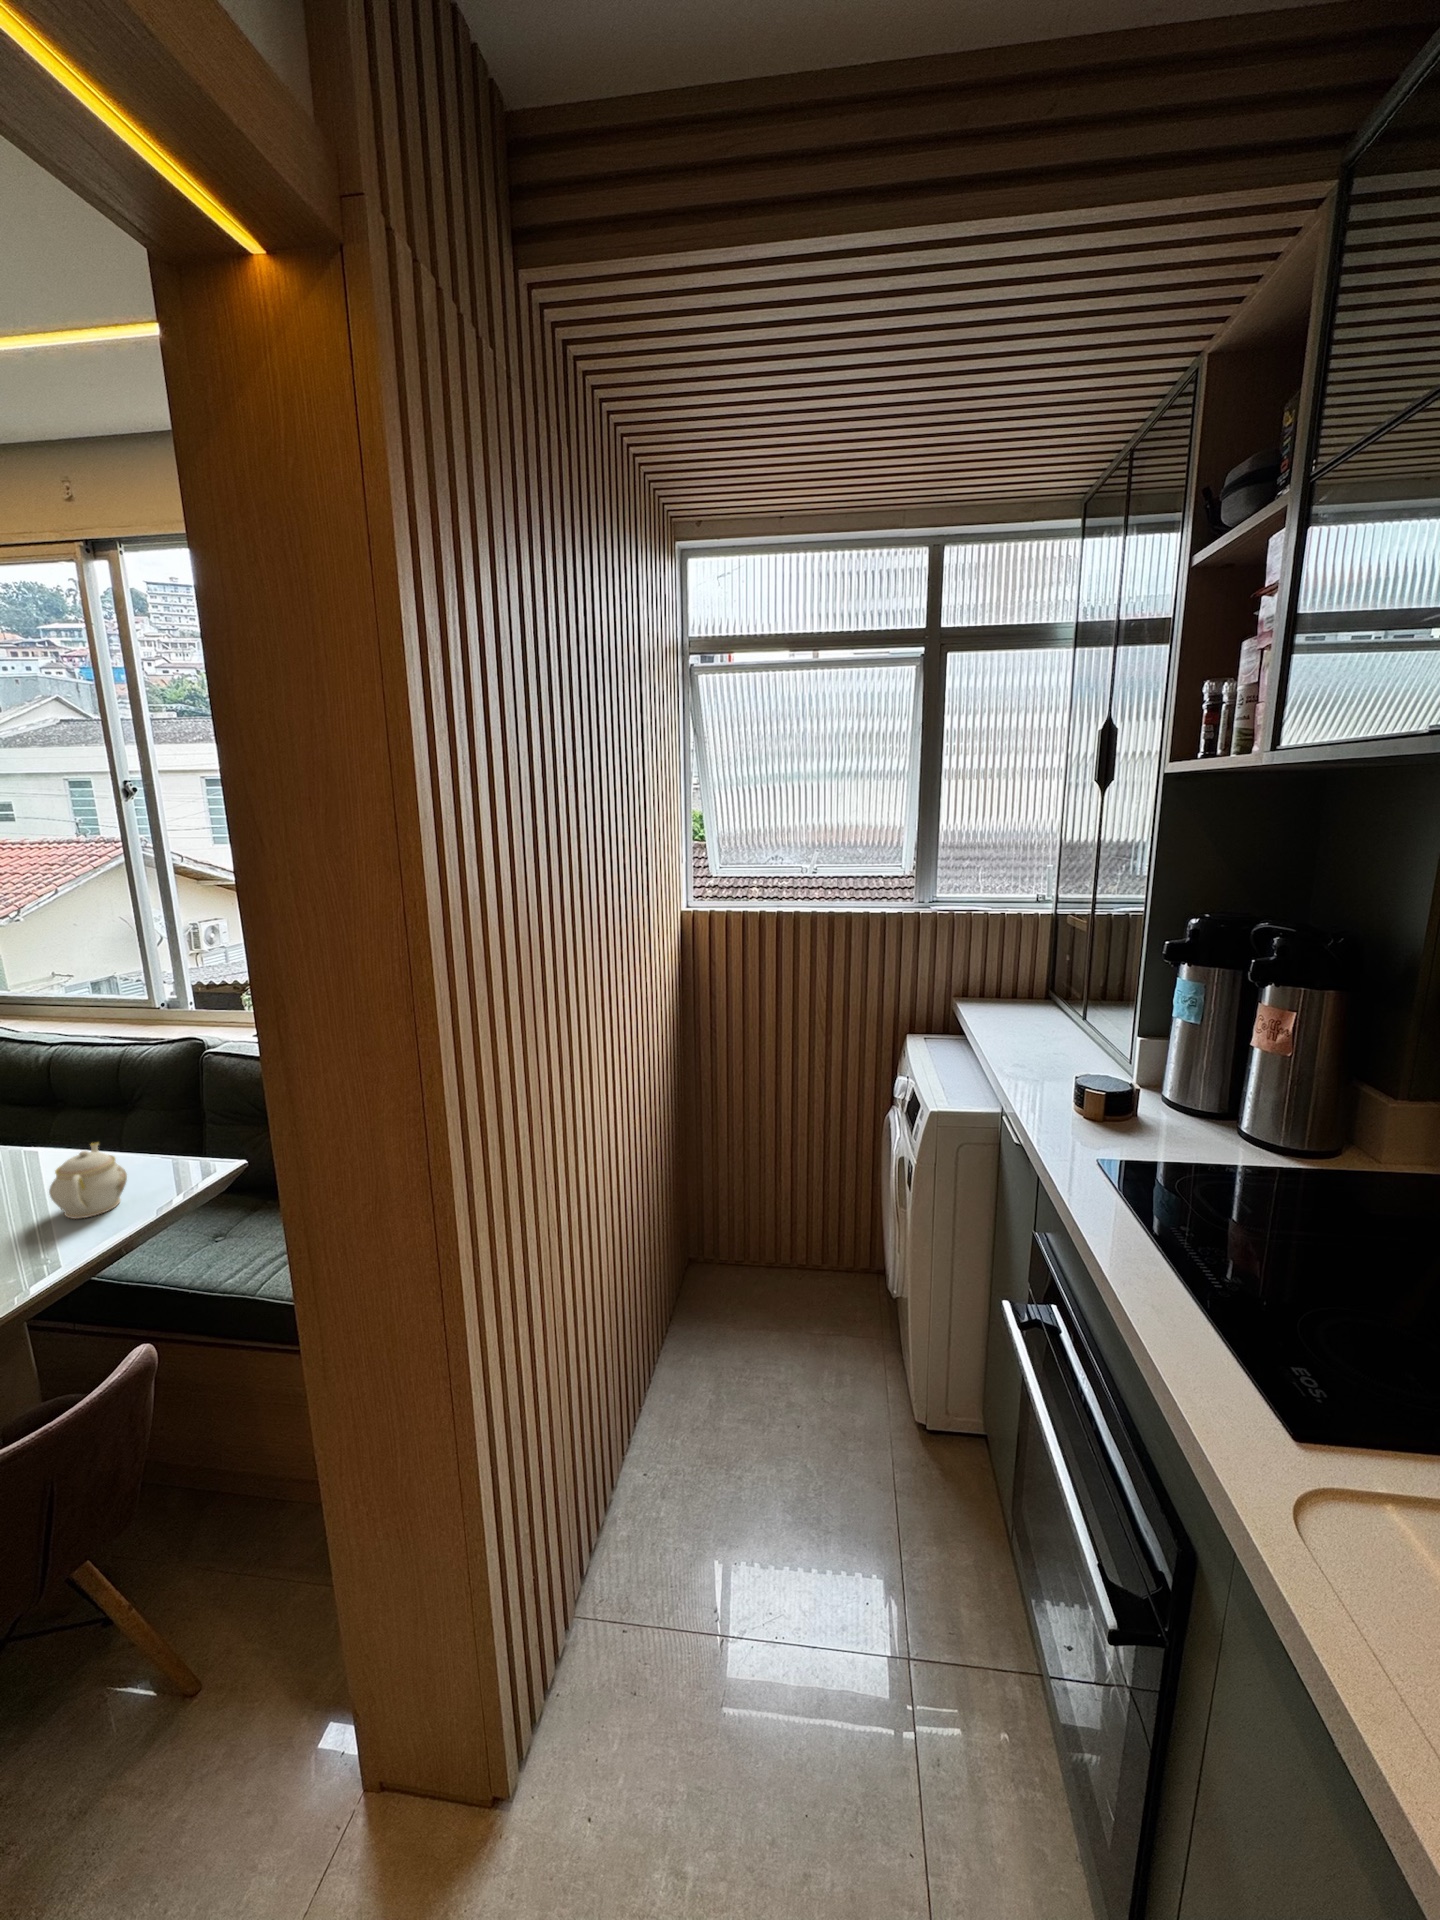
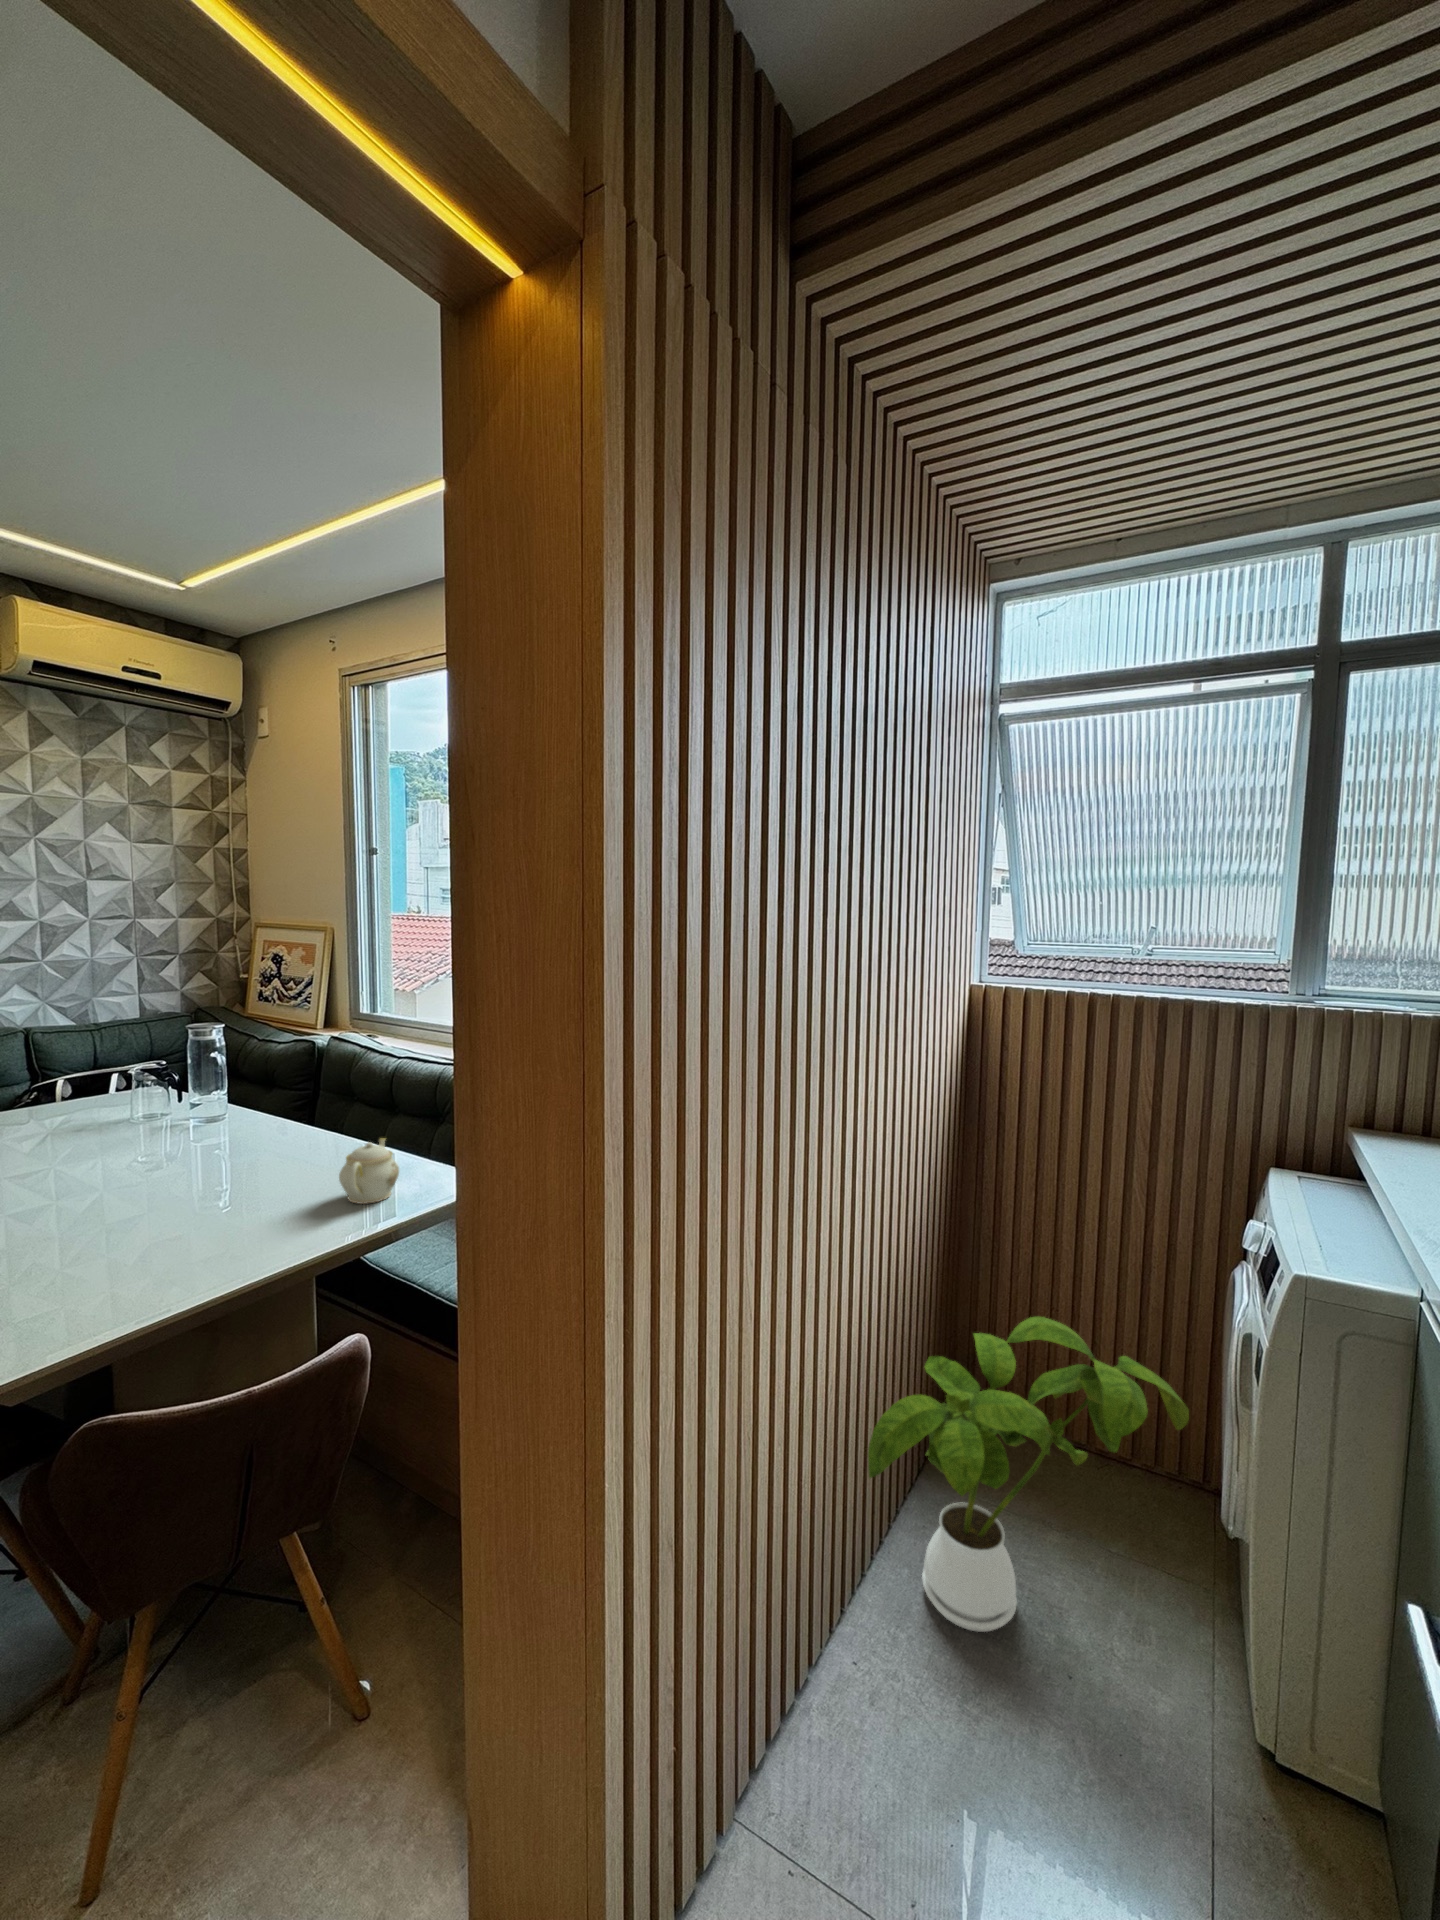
house plant: none [646,1177,868,1420] -> present [868,1317,1189,1632]

